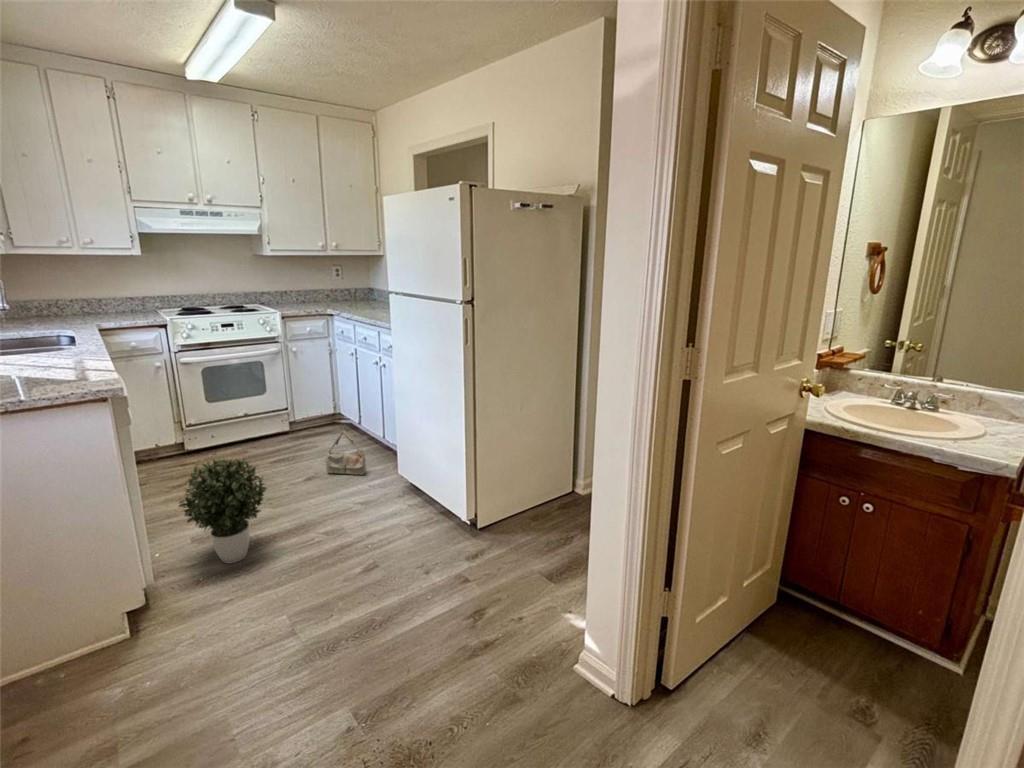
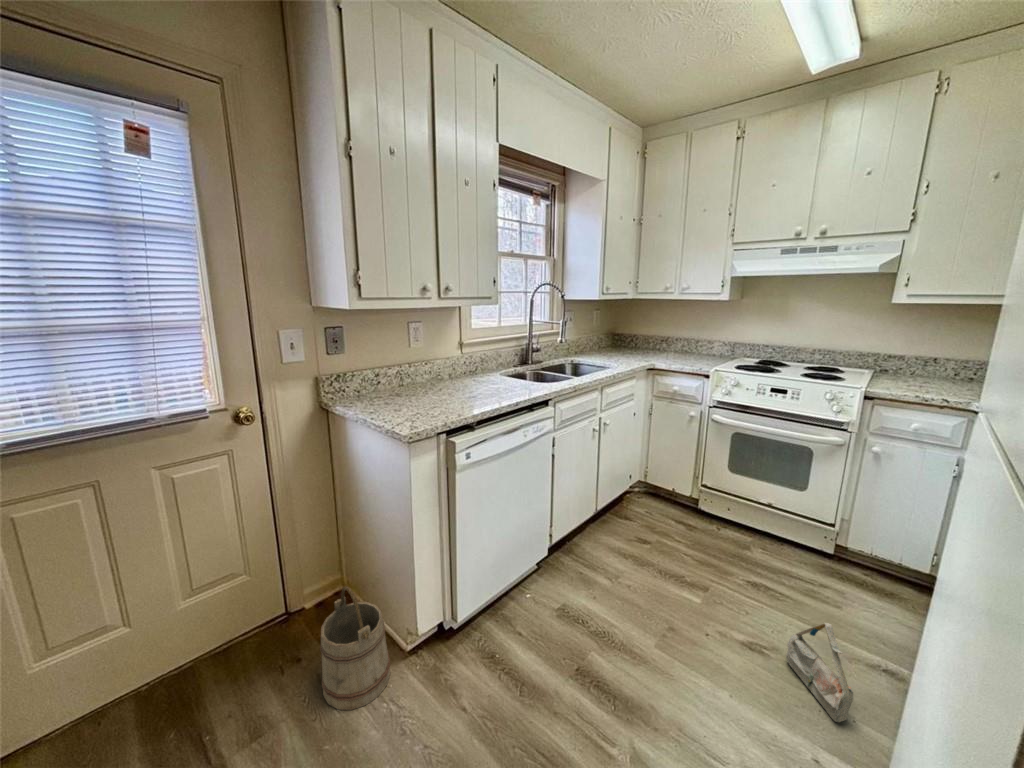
potted plant: present [179,459,267,563] -> none [505,543,602,679]
bucket: none [32,582,145,717] -> present [320,586,390,710]

